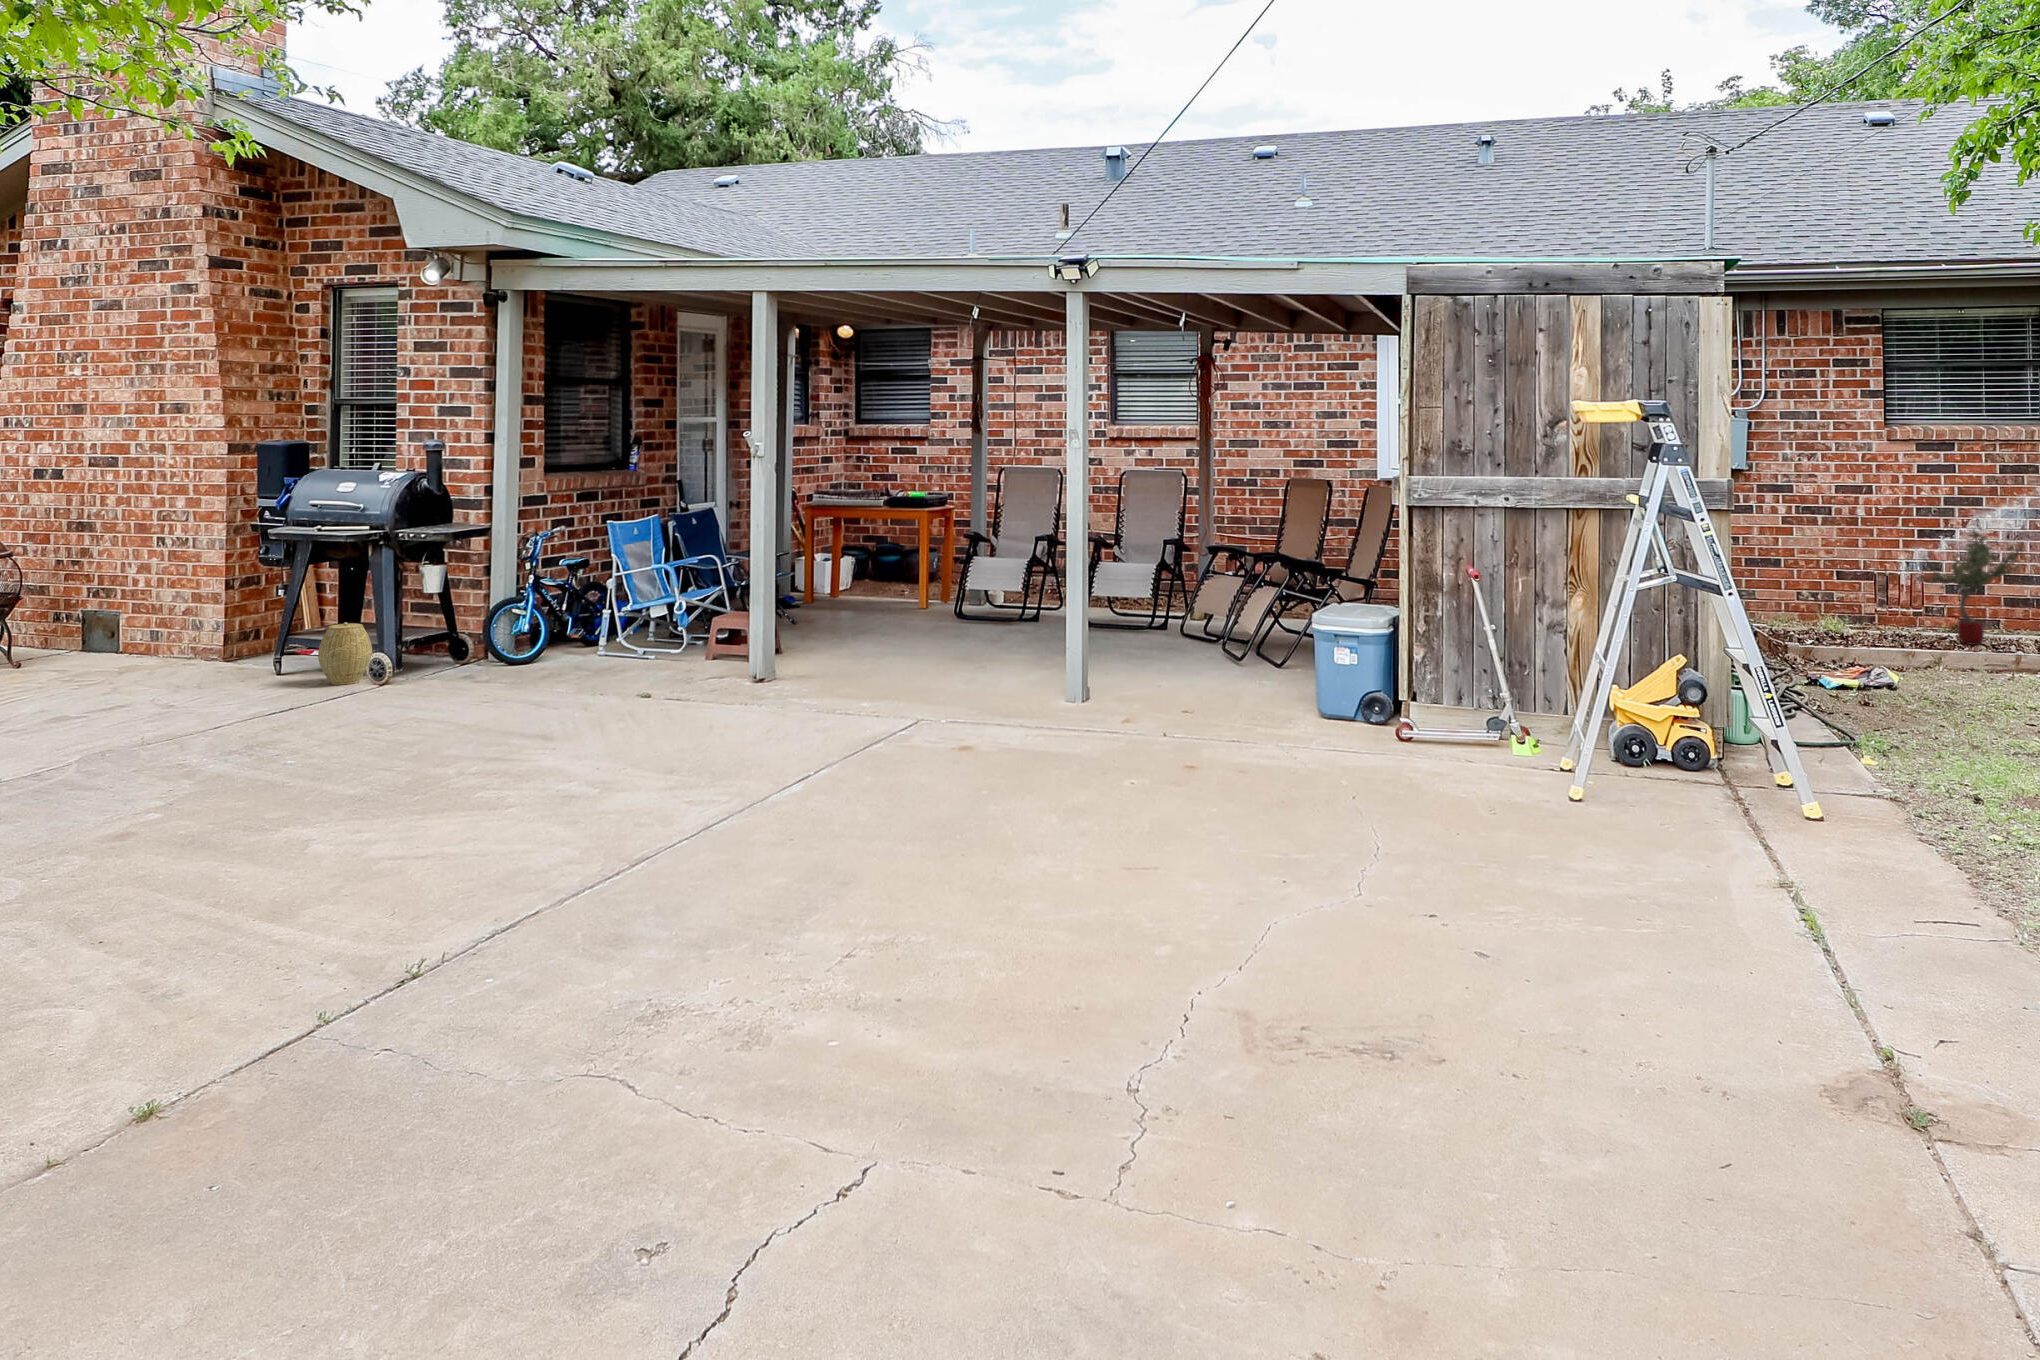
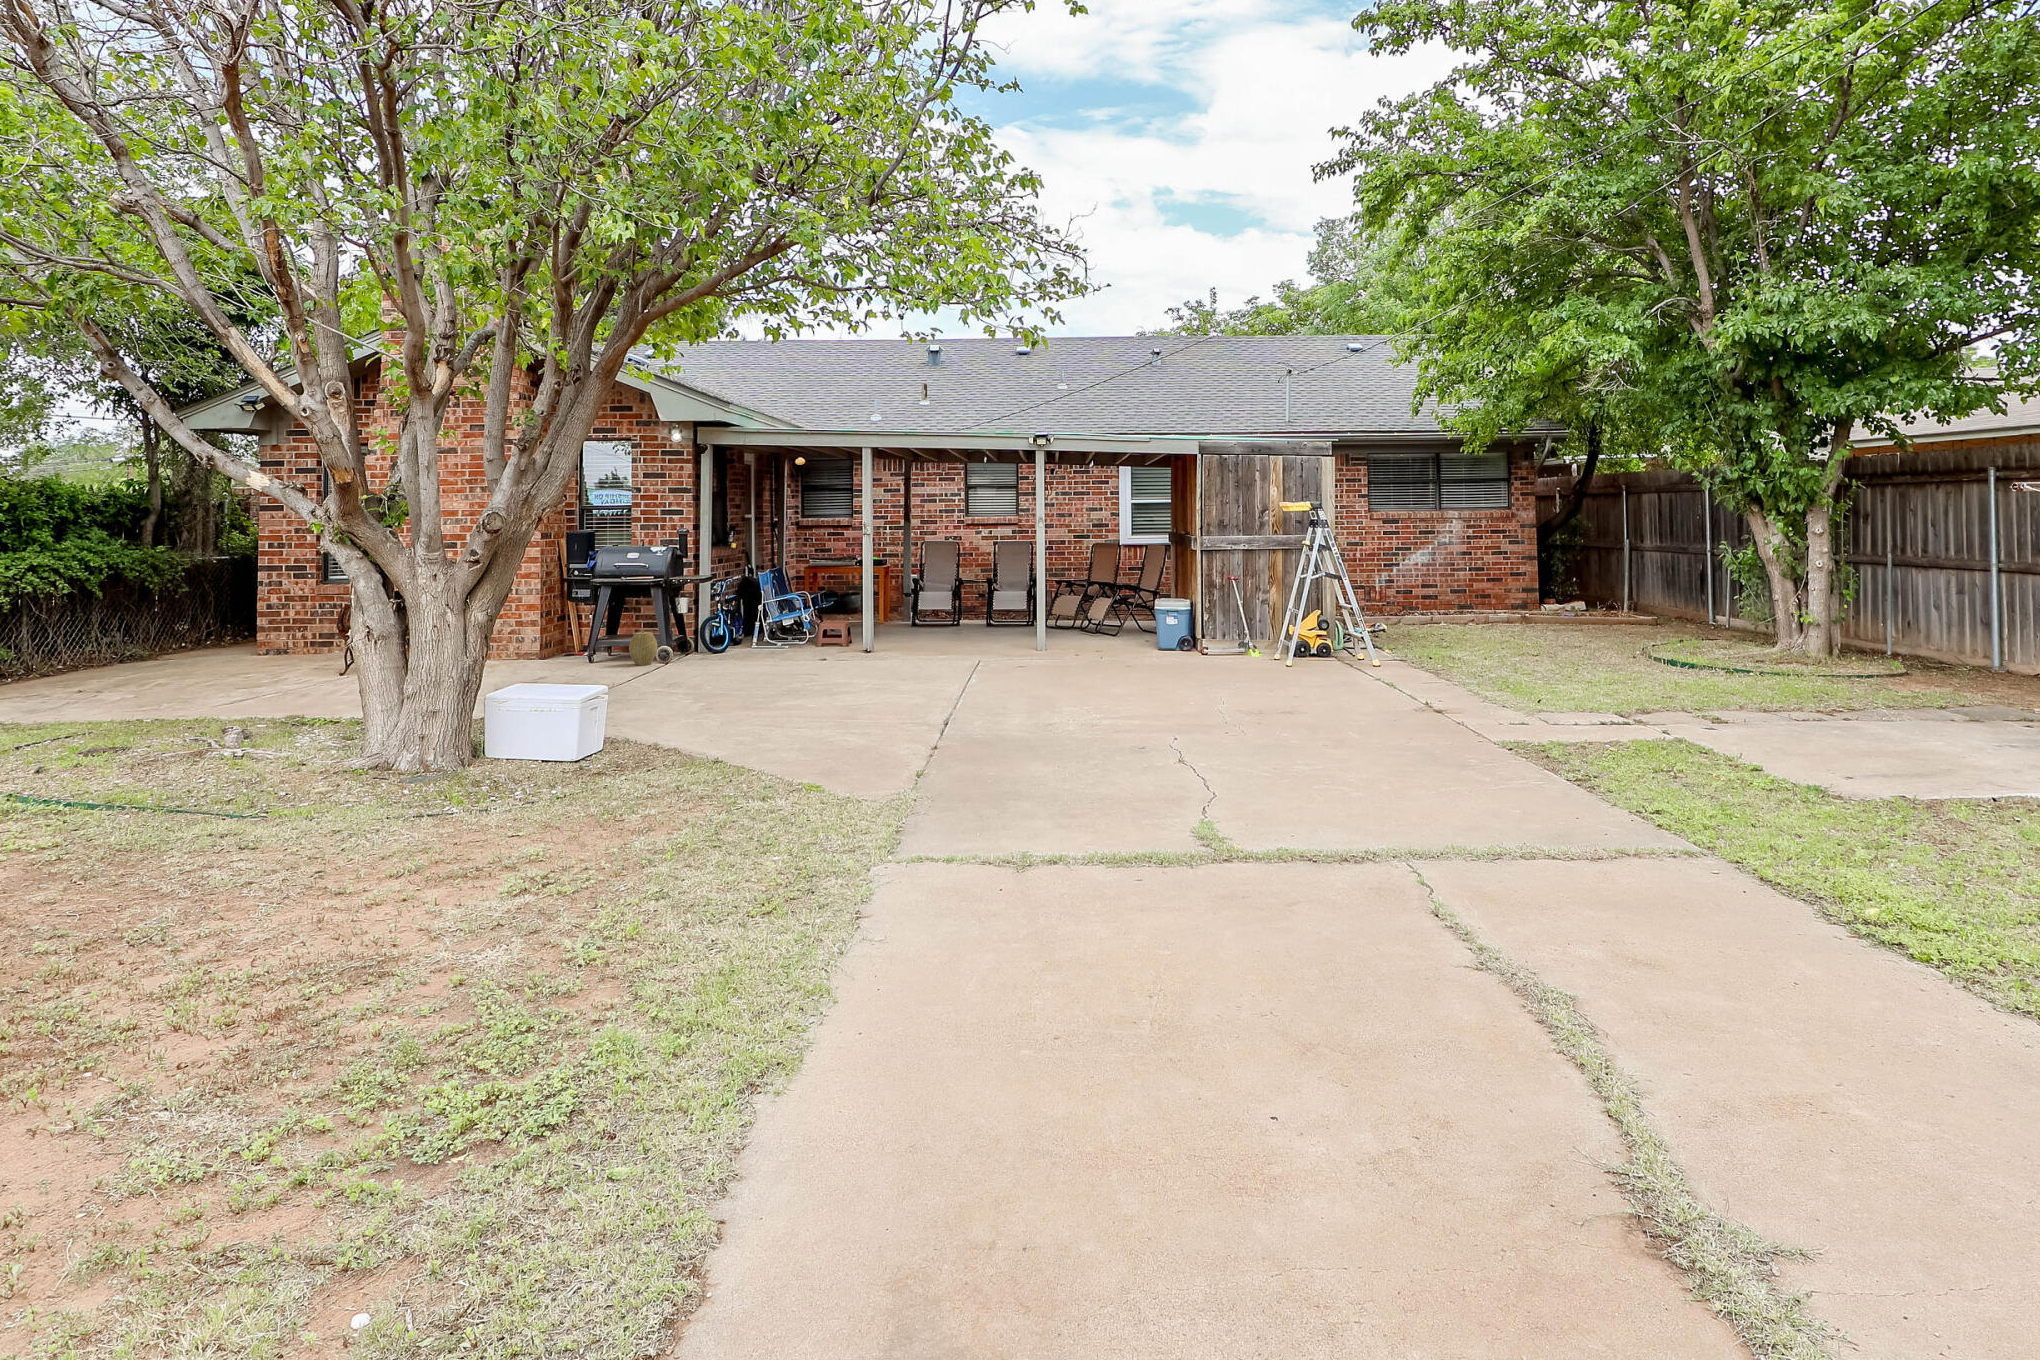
potted tree: present [1916,528,2023,645] -> none [1387,559,1433,615]

